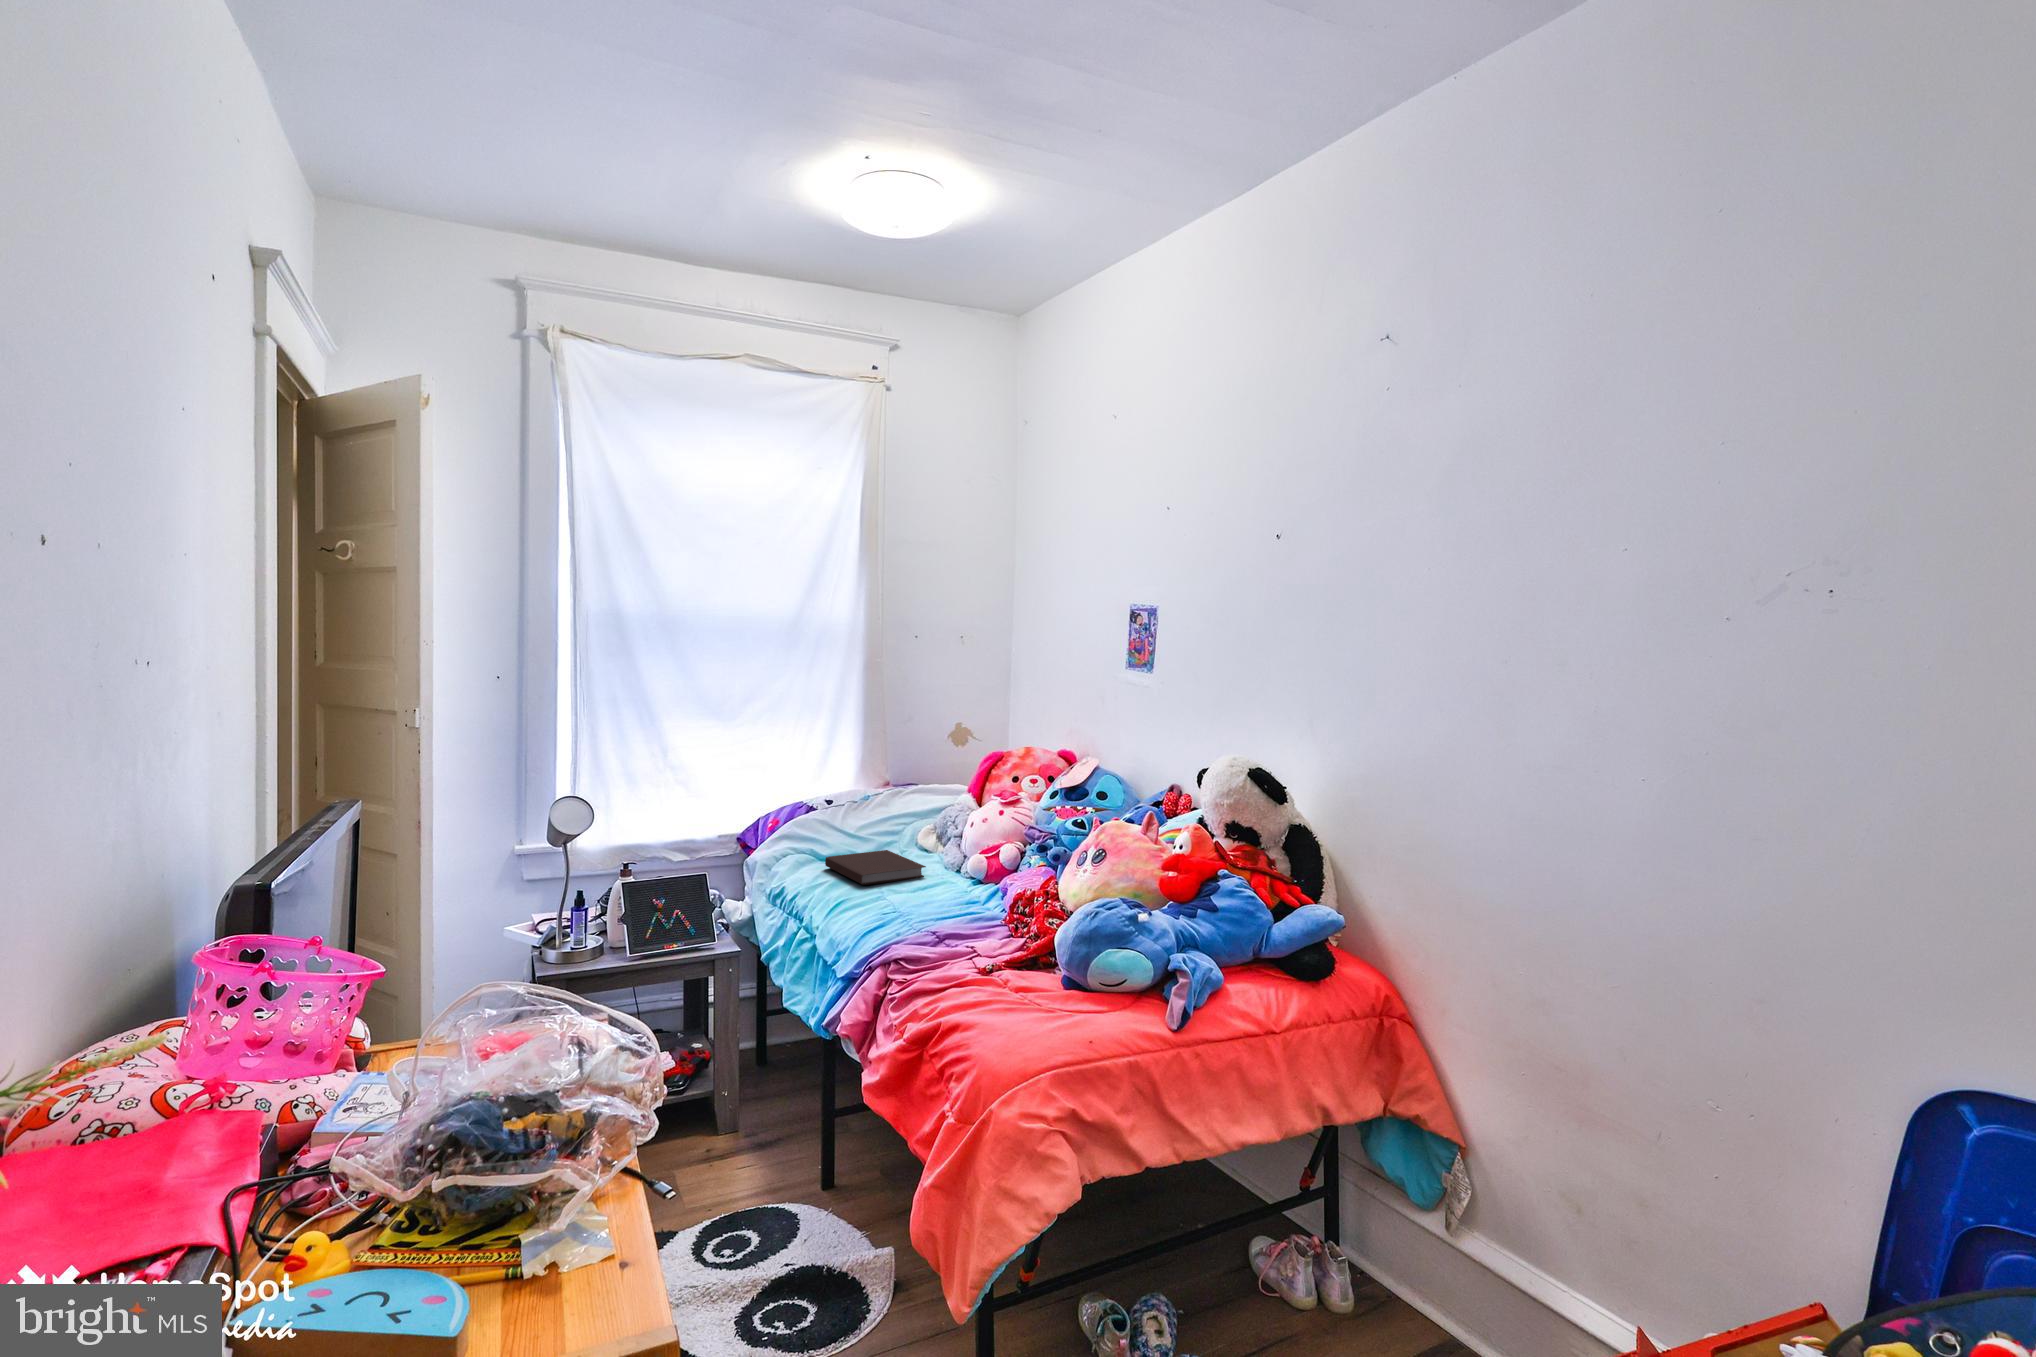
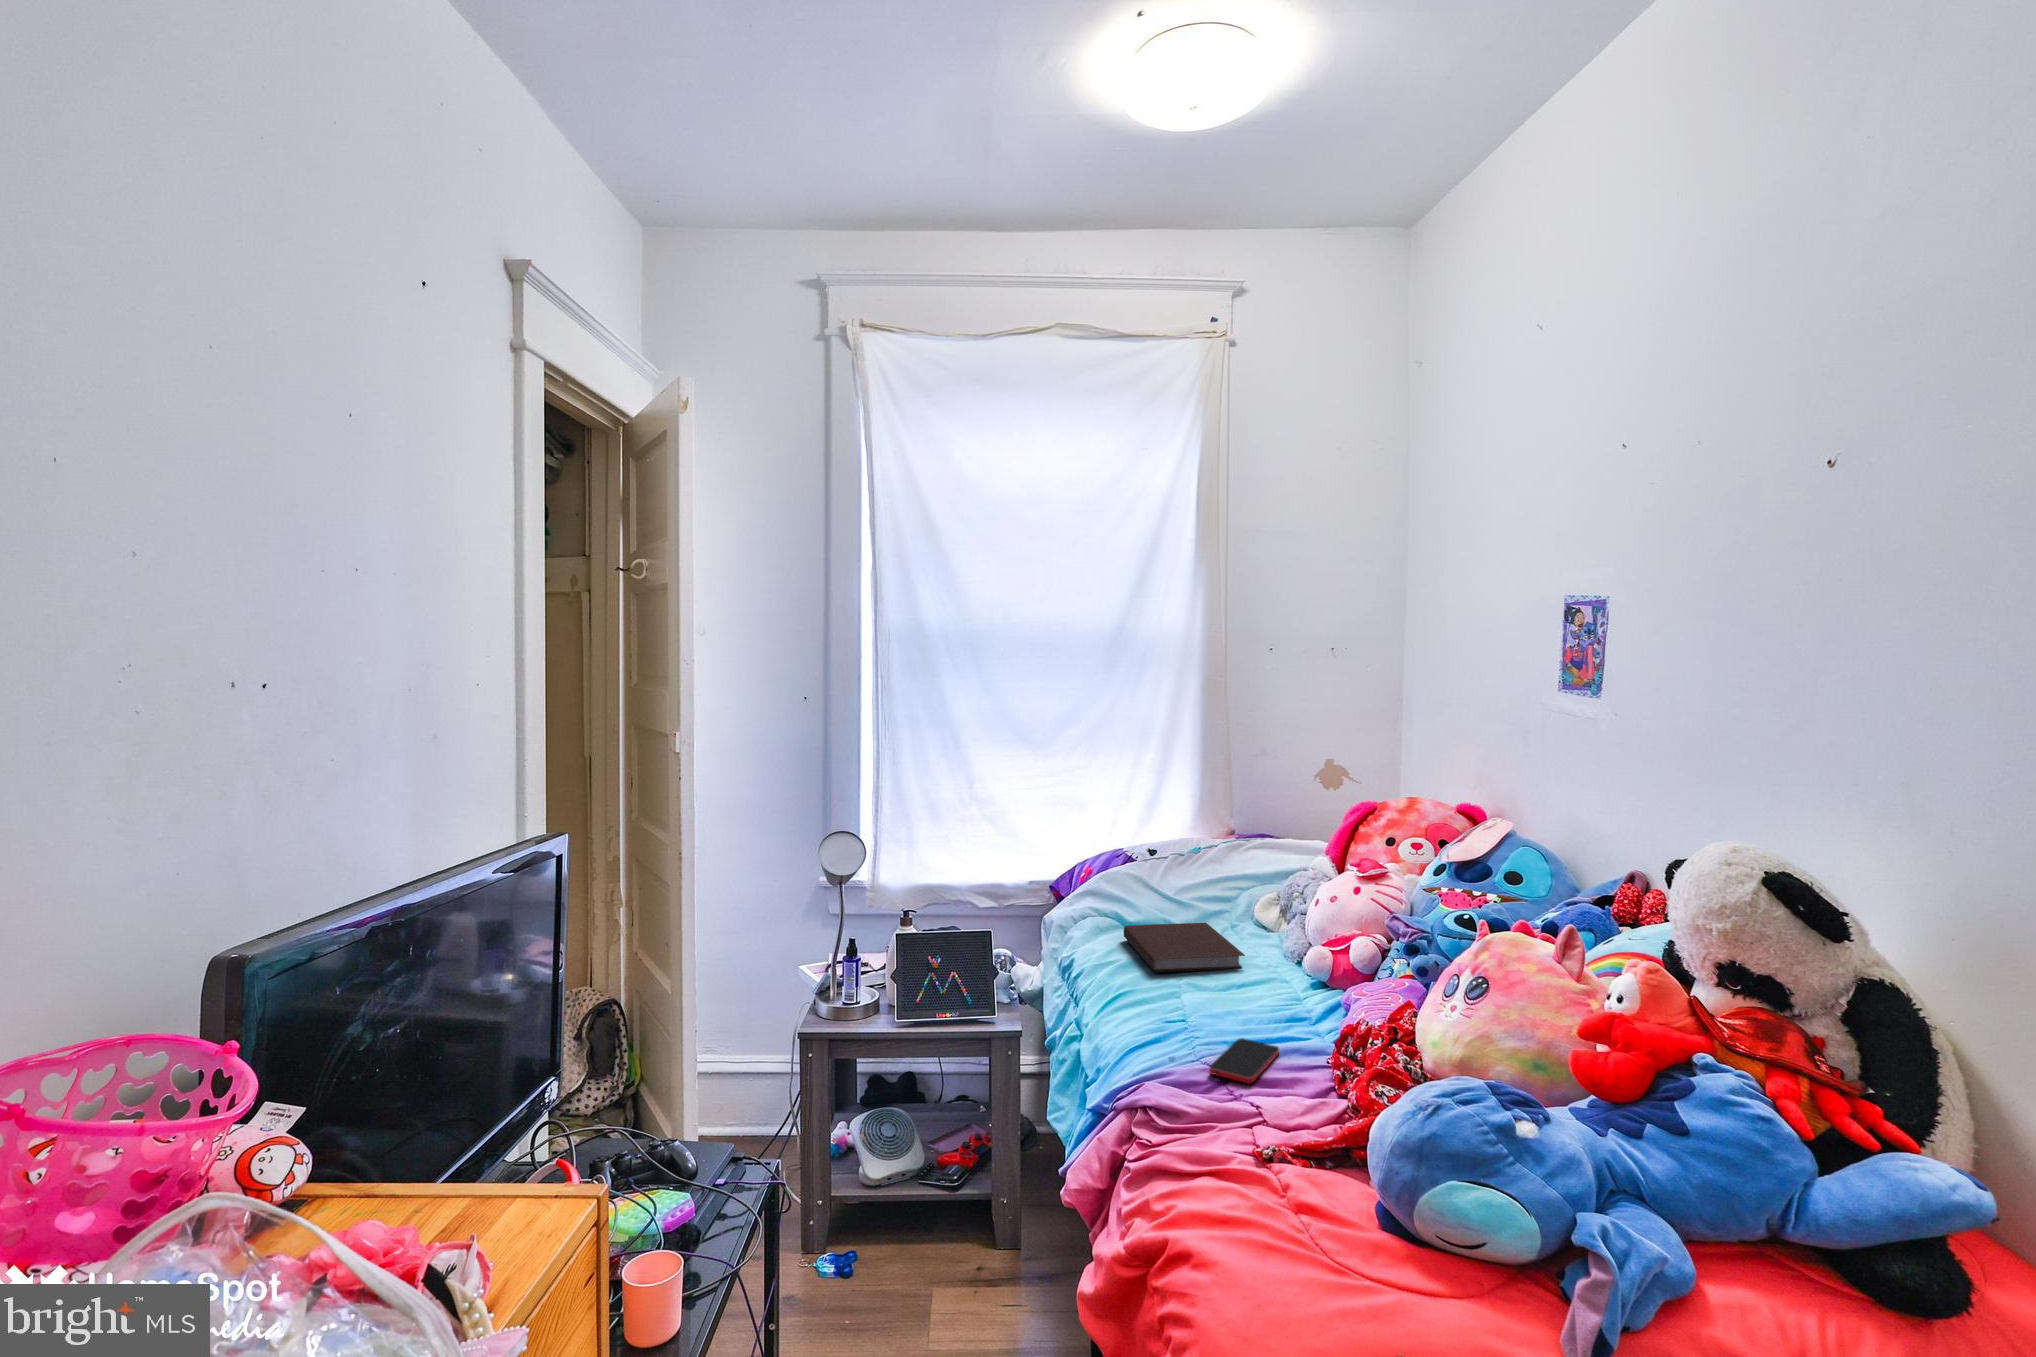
smartphone: none [933,914,973,937] -> present [1209,1038,1279,1083]

